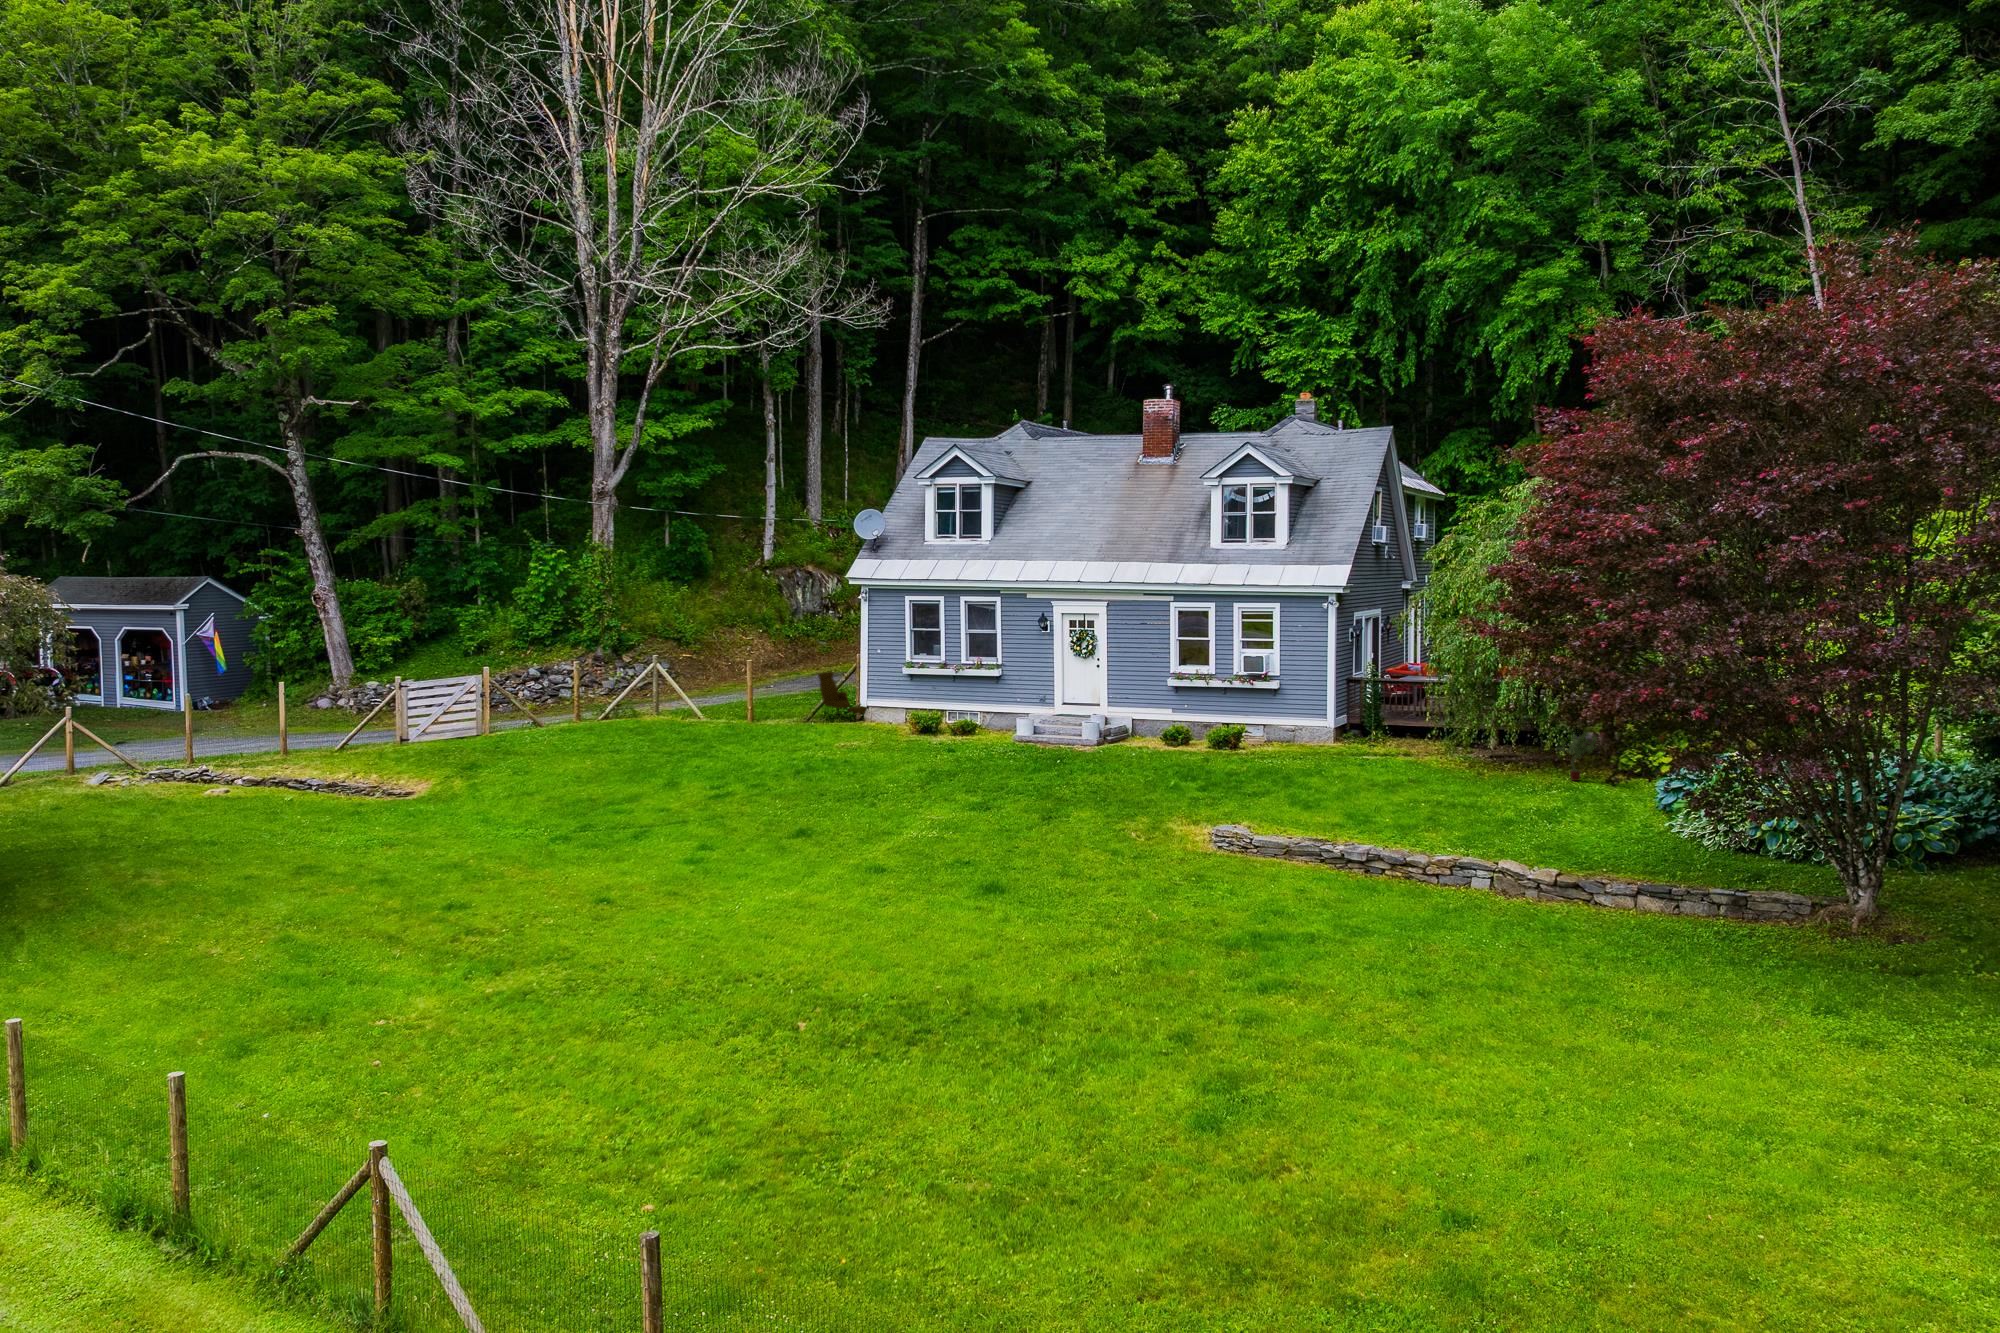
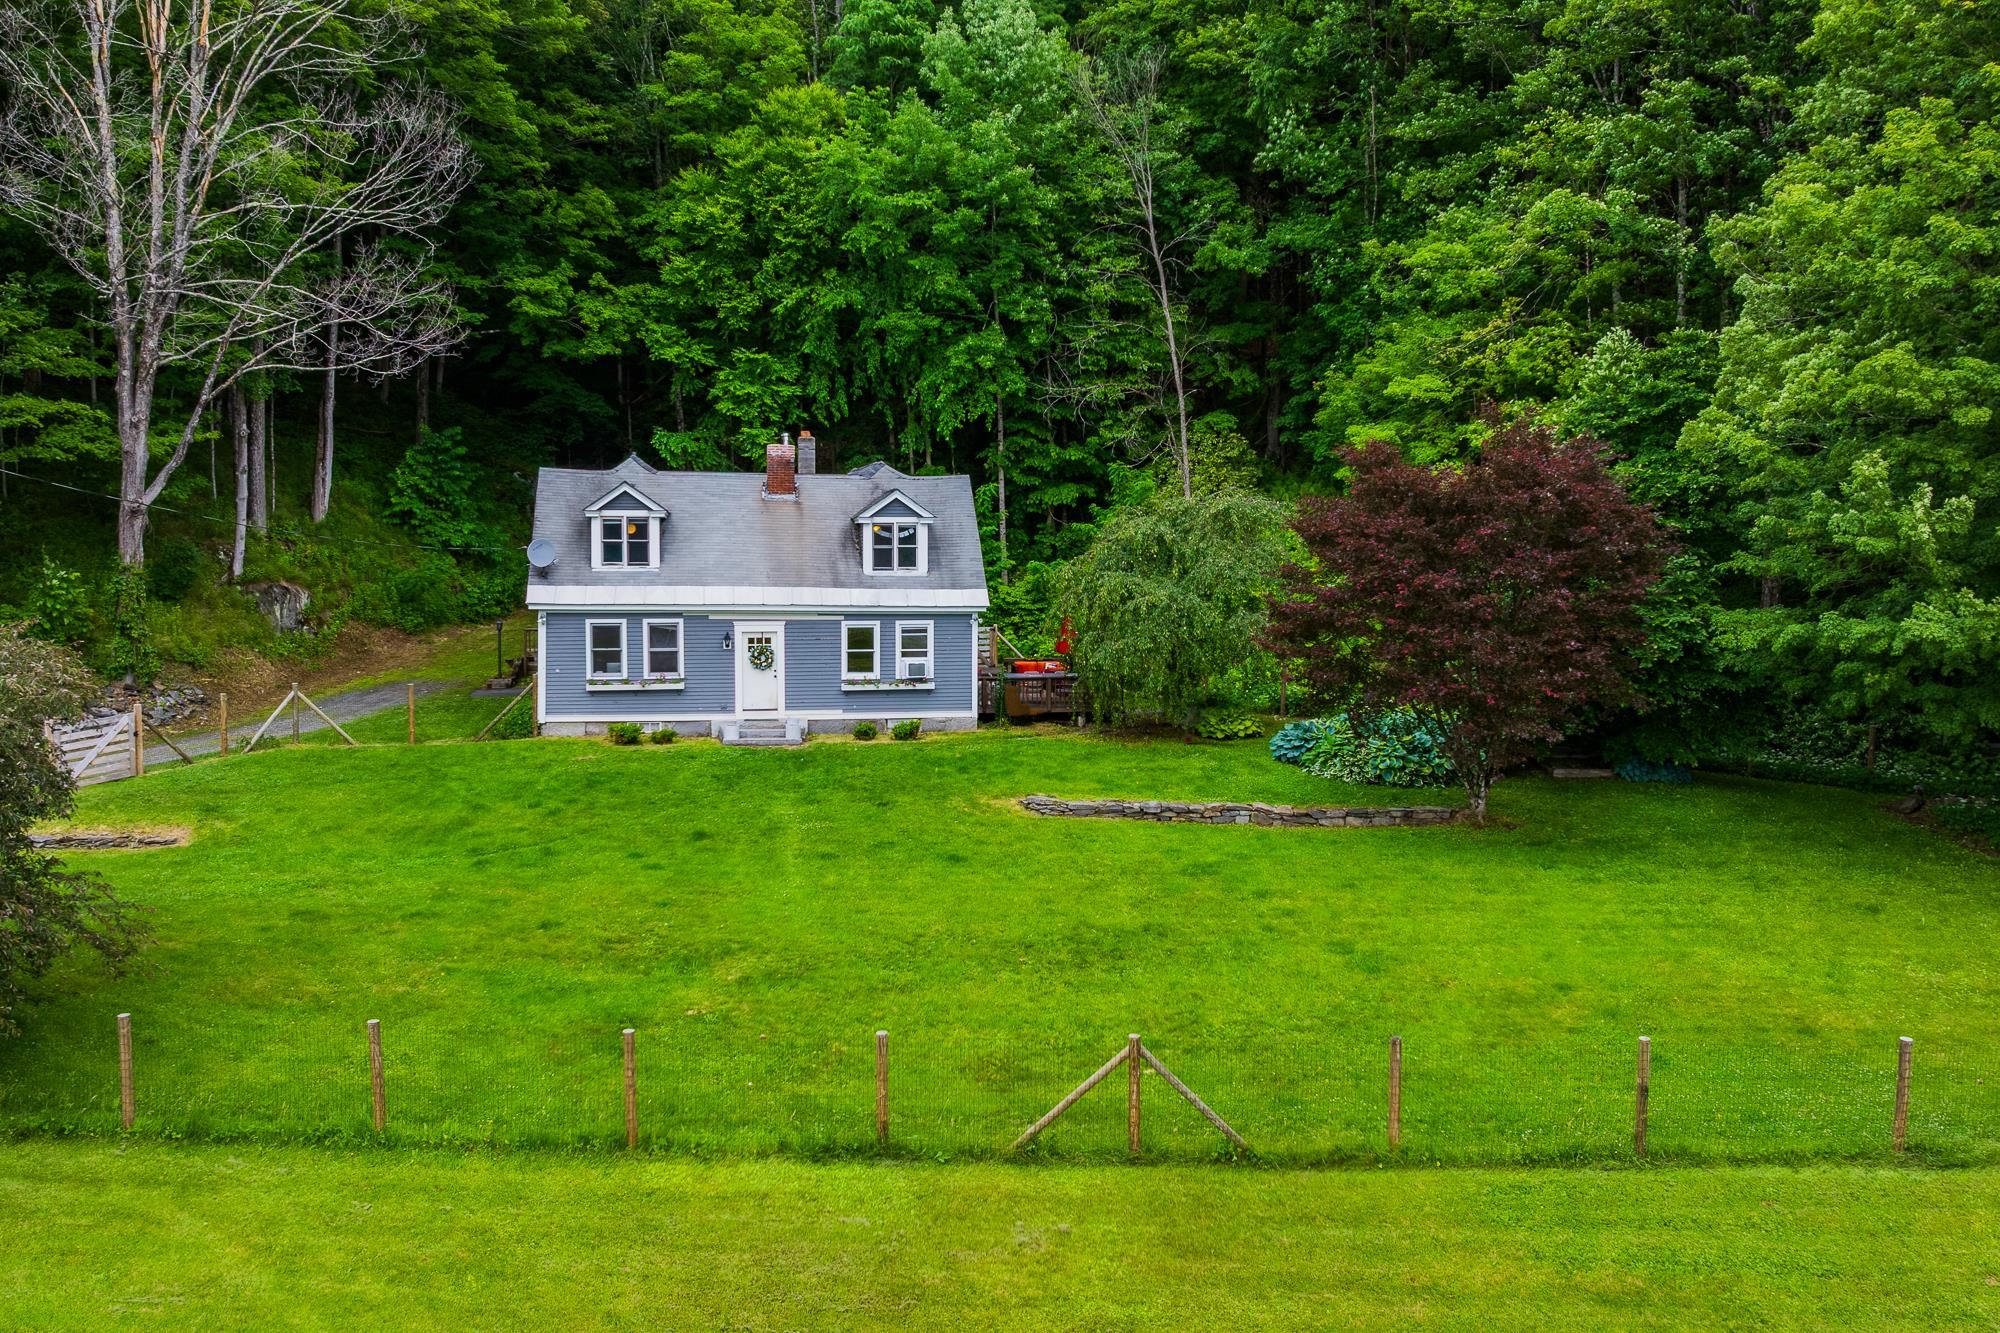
lounge chair: present [818,671,867,719] -> present [1004,685,1044,725]

